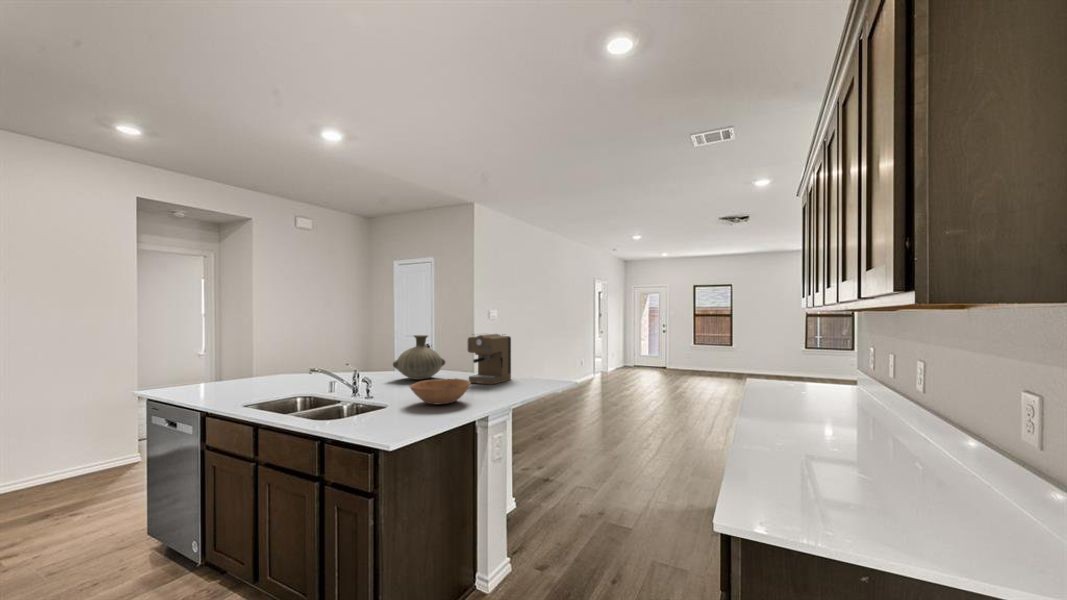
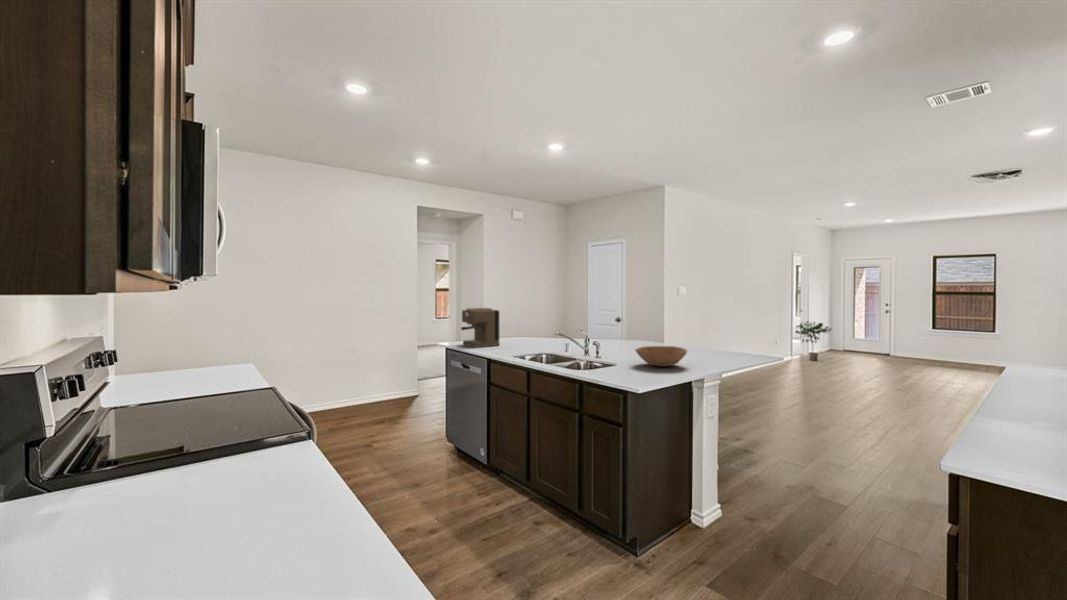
coffee maker: present [468,334,511,384] -> present [461,308,499,348]
vase: present [393,335,446,380] -> none [609,309,654,347]
potted plant: none [596,341,624,378] -> present [796,321,831,361]

